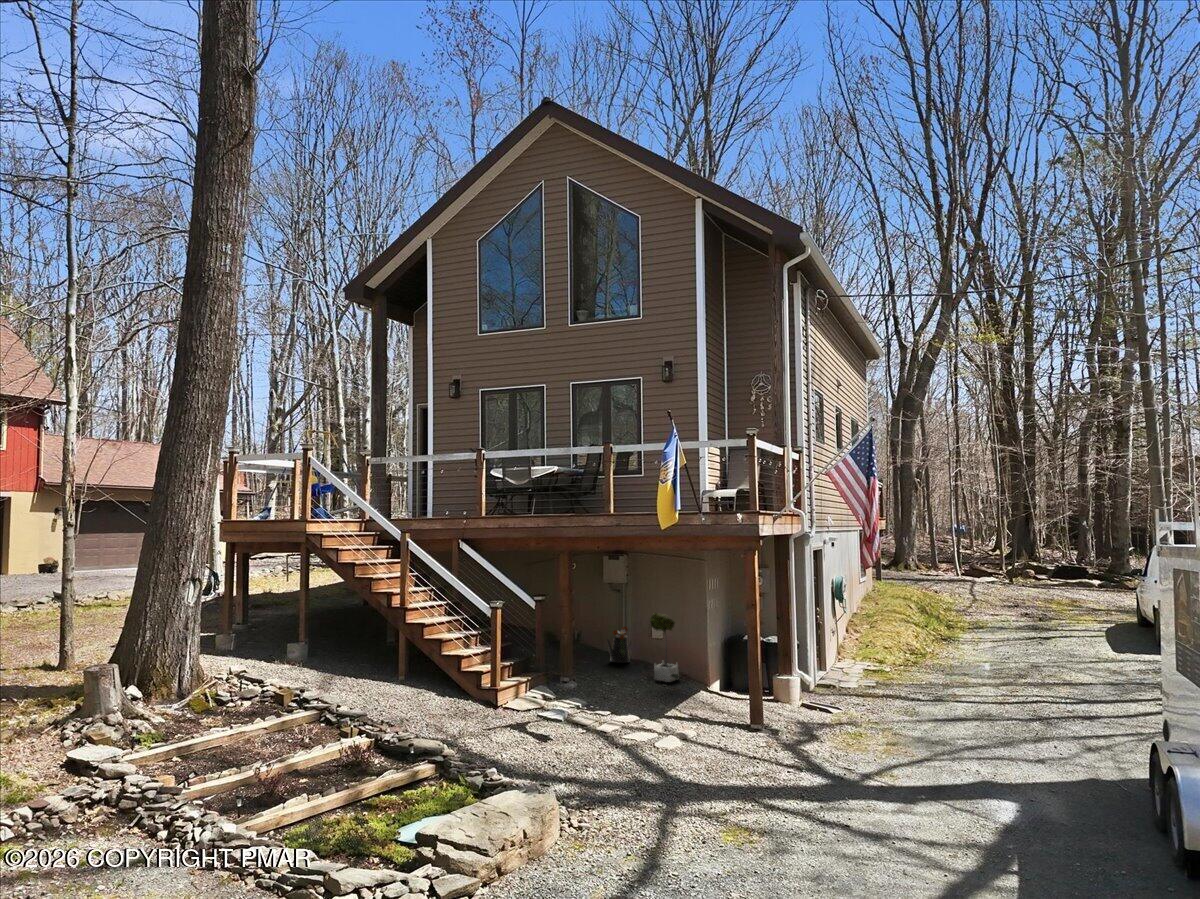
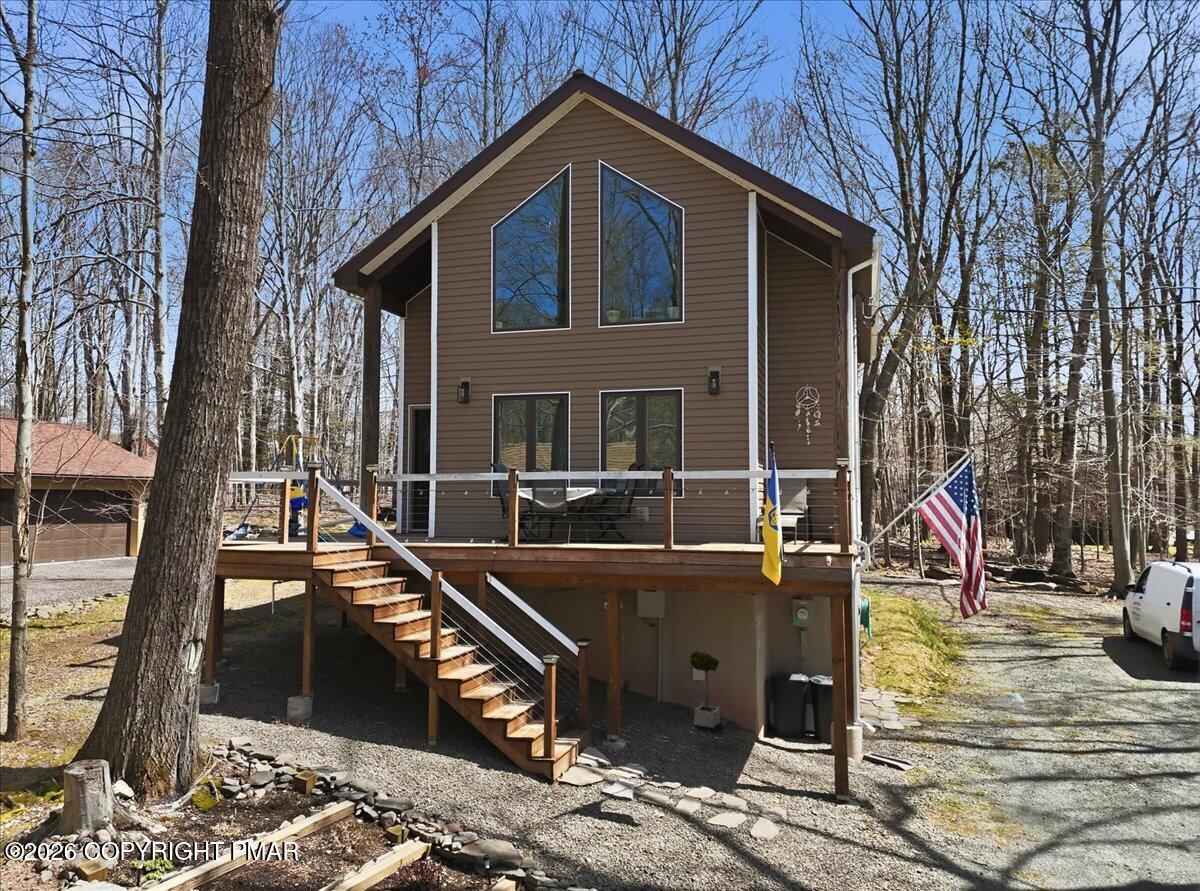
watering can: present [607,627,631,663] -> none [641,663,665,705]

